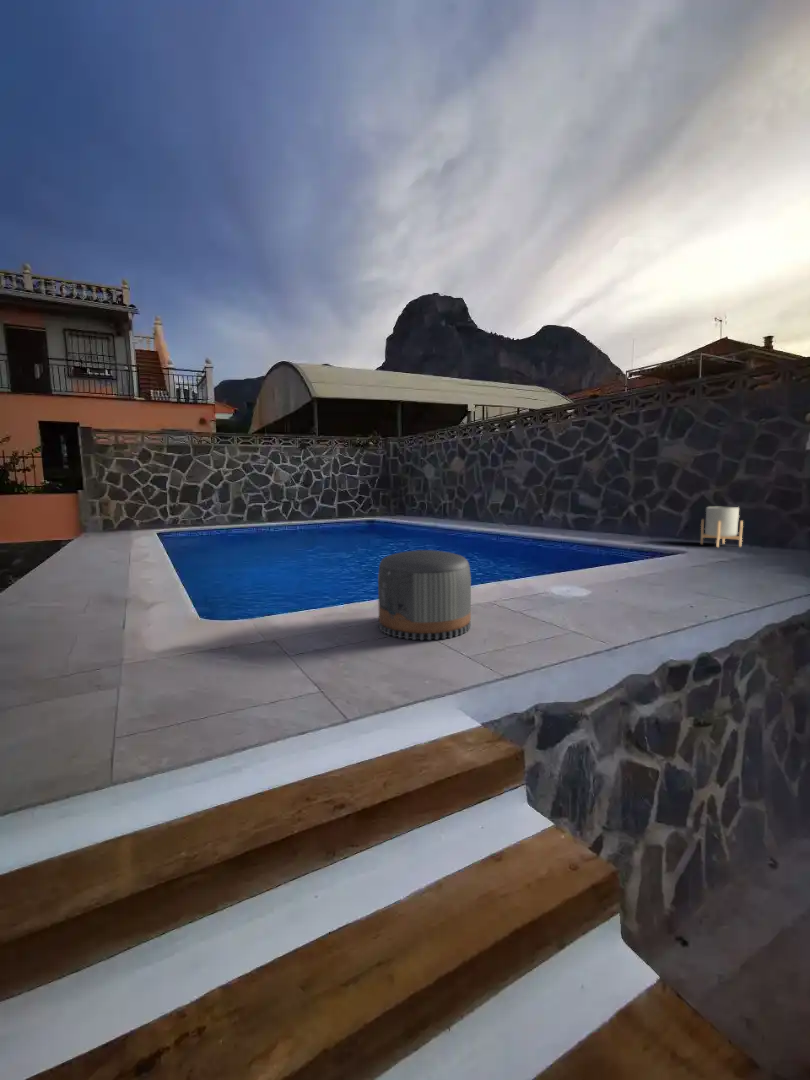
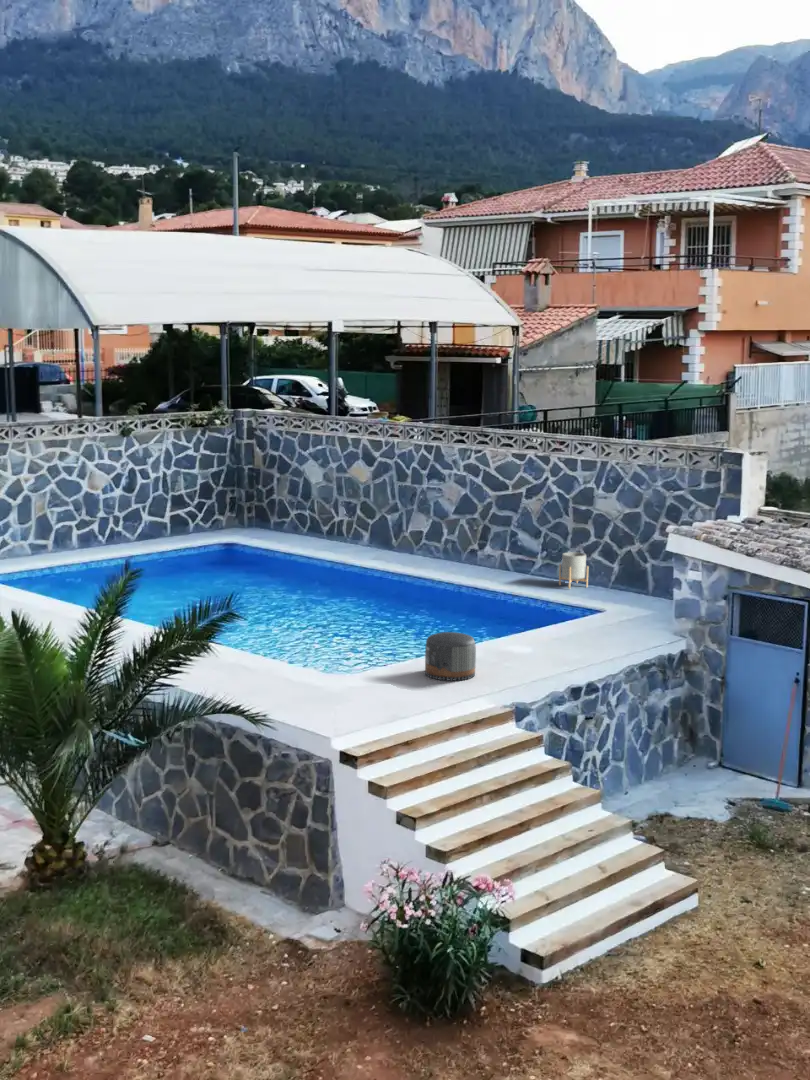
planter: present [701,507,743,547] -> present [559,552,588,589]

